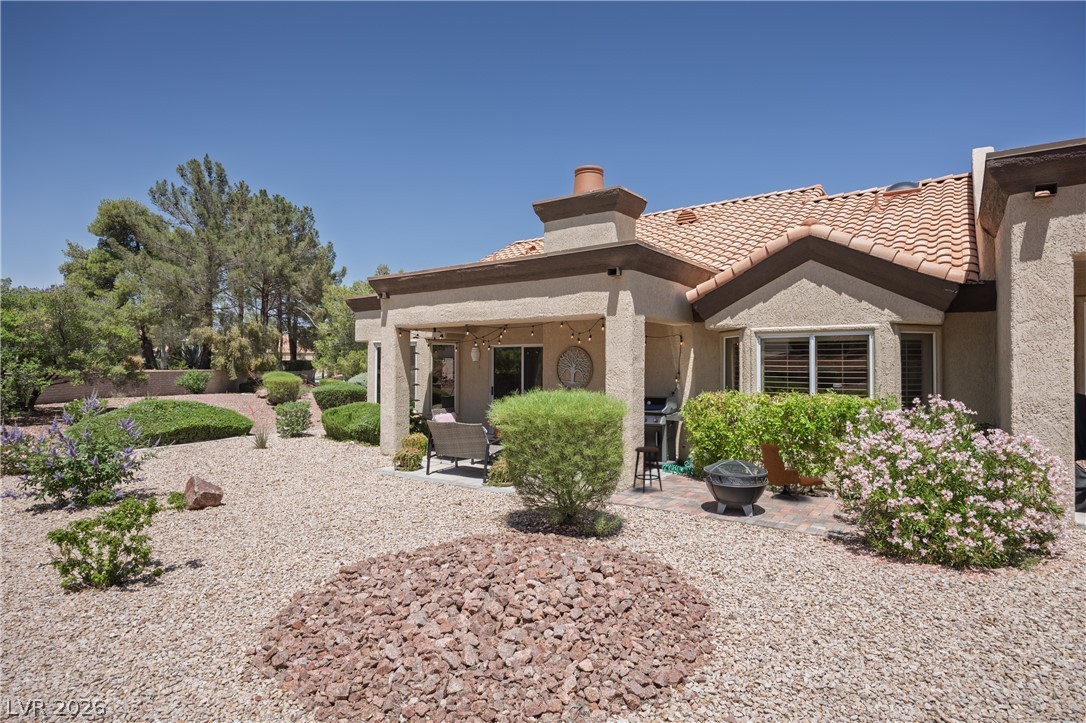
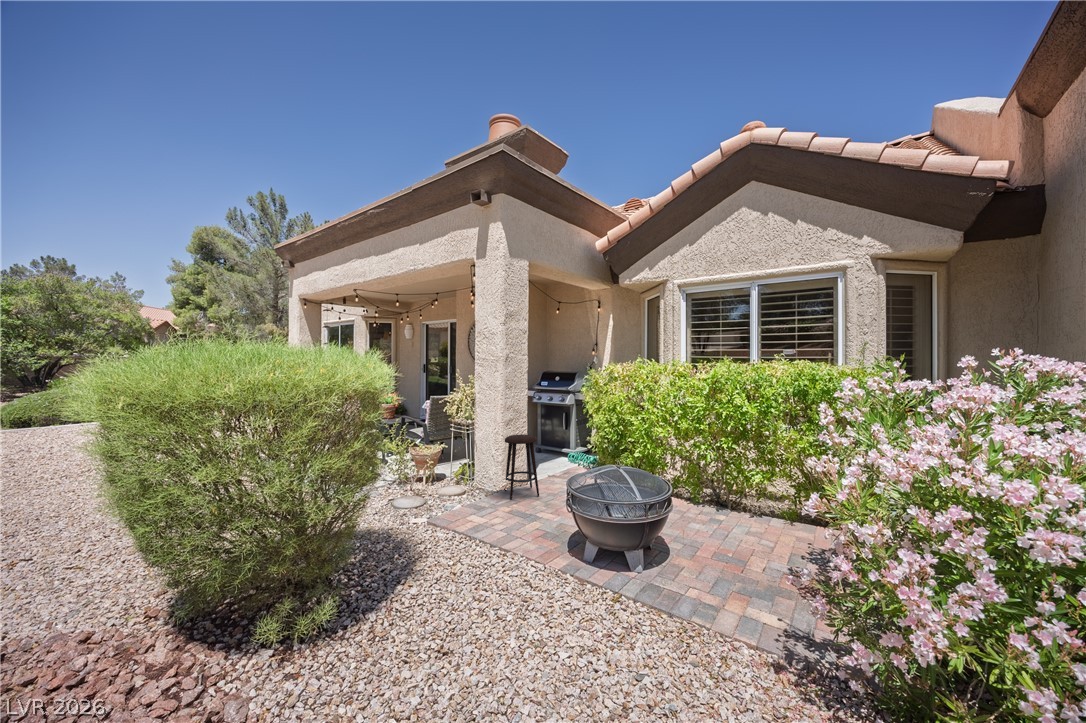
lounge chair: present [761,443,824,500] -> none [673,433,769,524]

